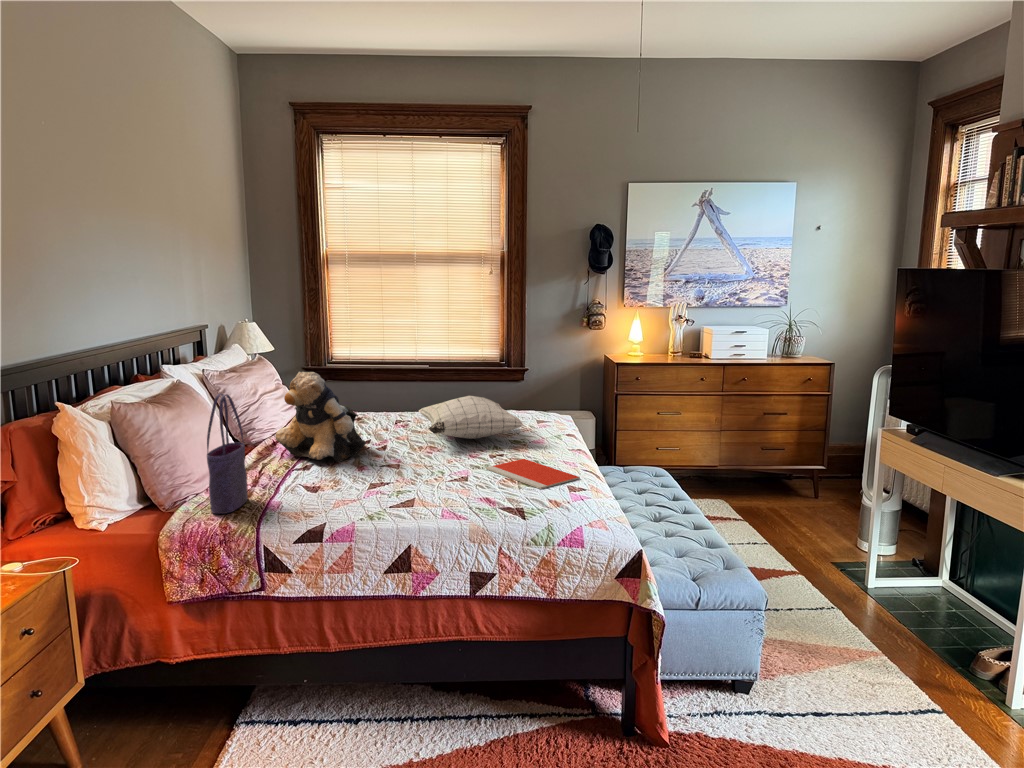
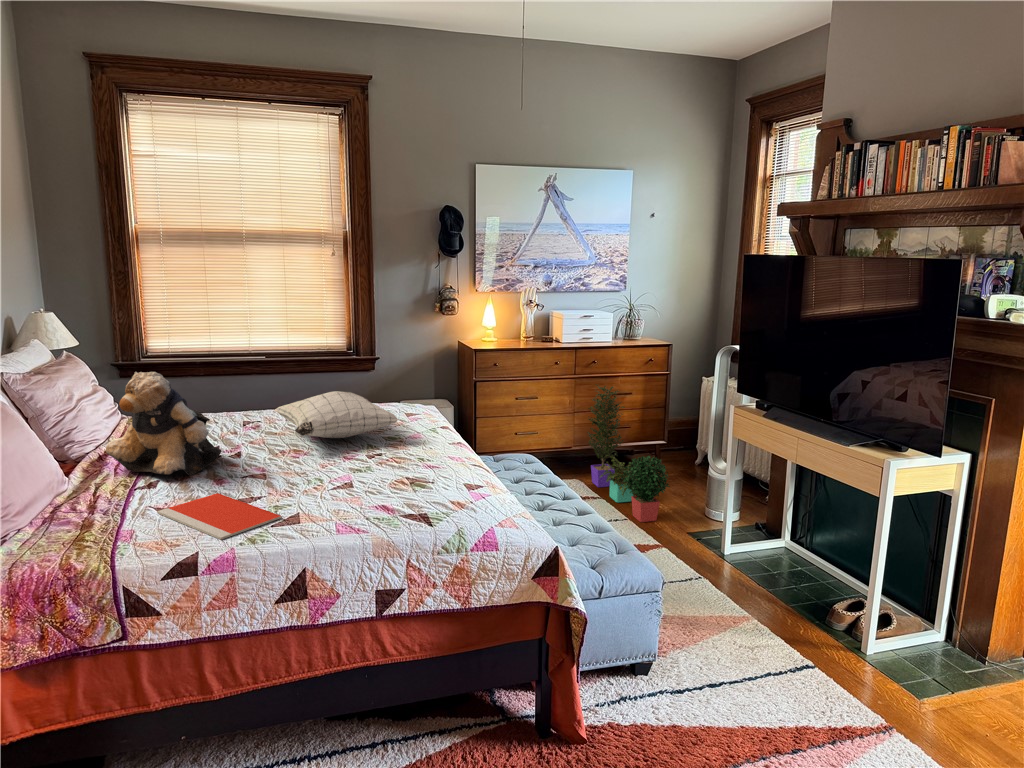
tote bag: present [207,394,248,514] -> none [34,405,88,553]
potted plant: none [732,401,814,546] -> present [587,384,670,522]
notebook: present [486,459,580,489] -> present [157,493,282,540]

